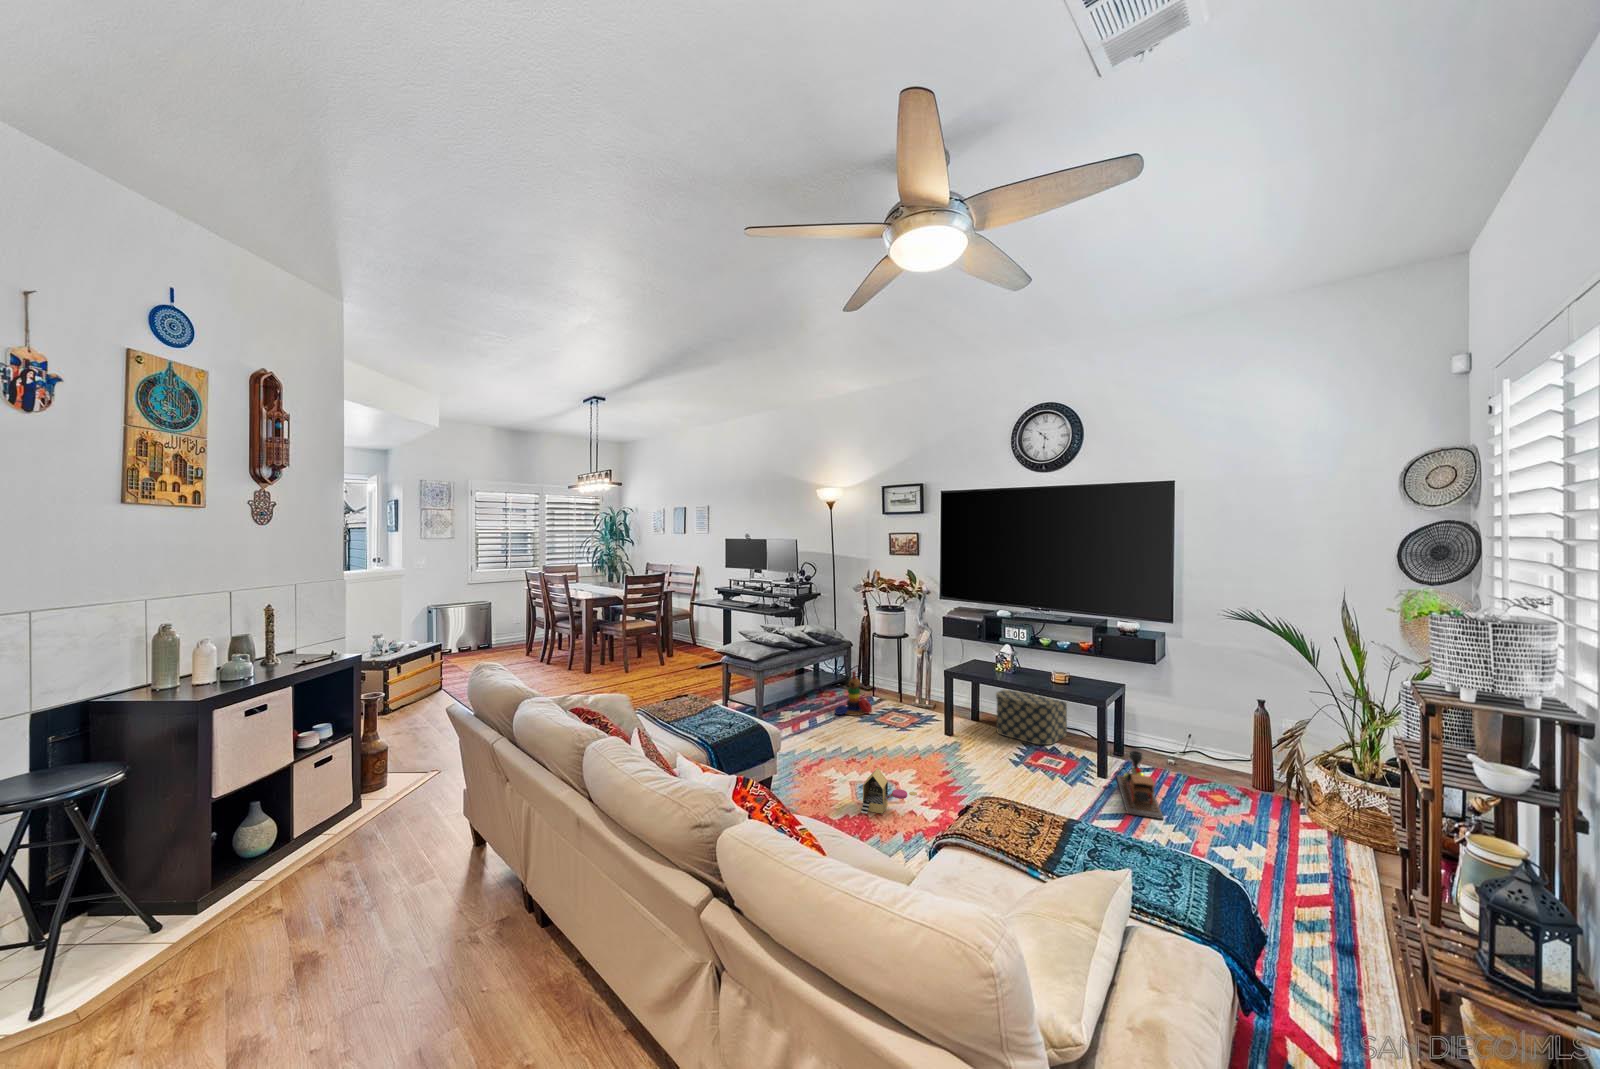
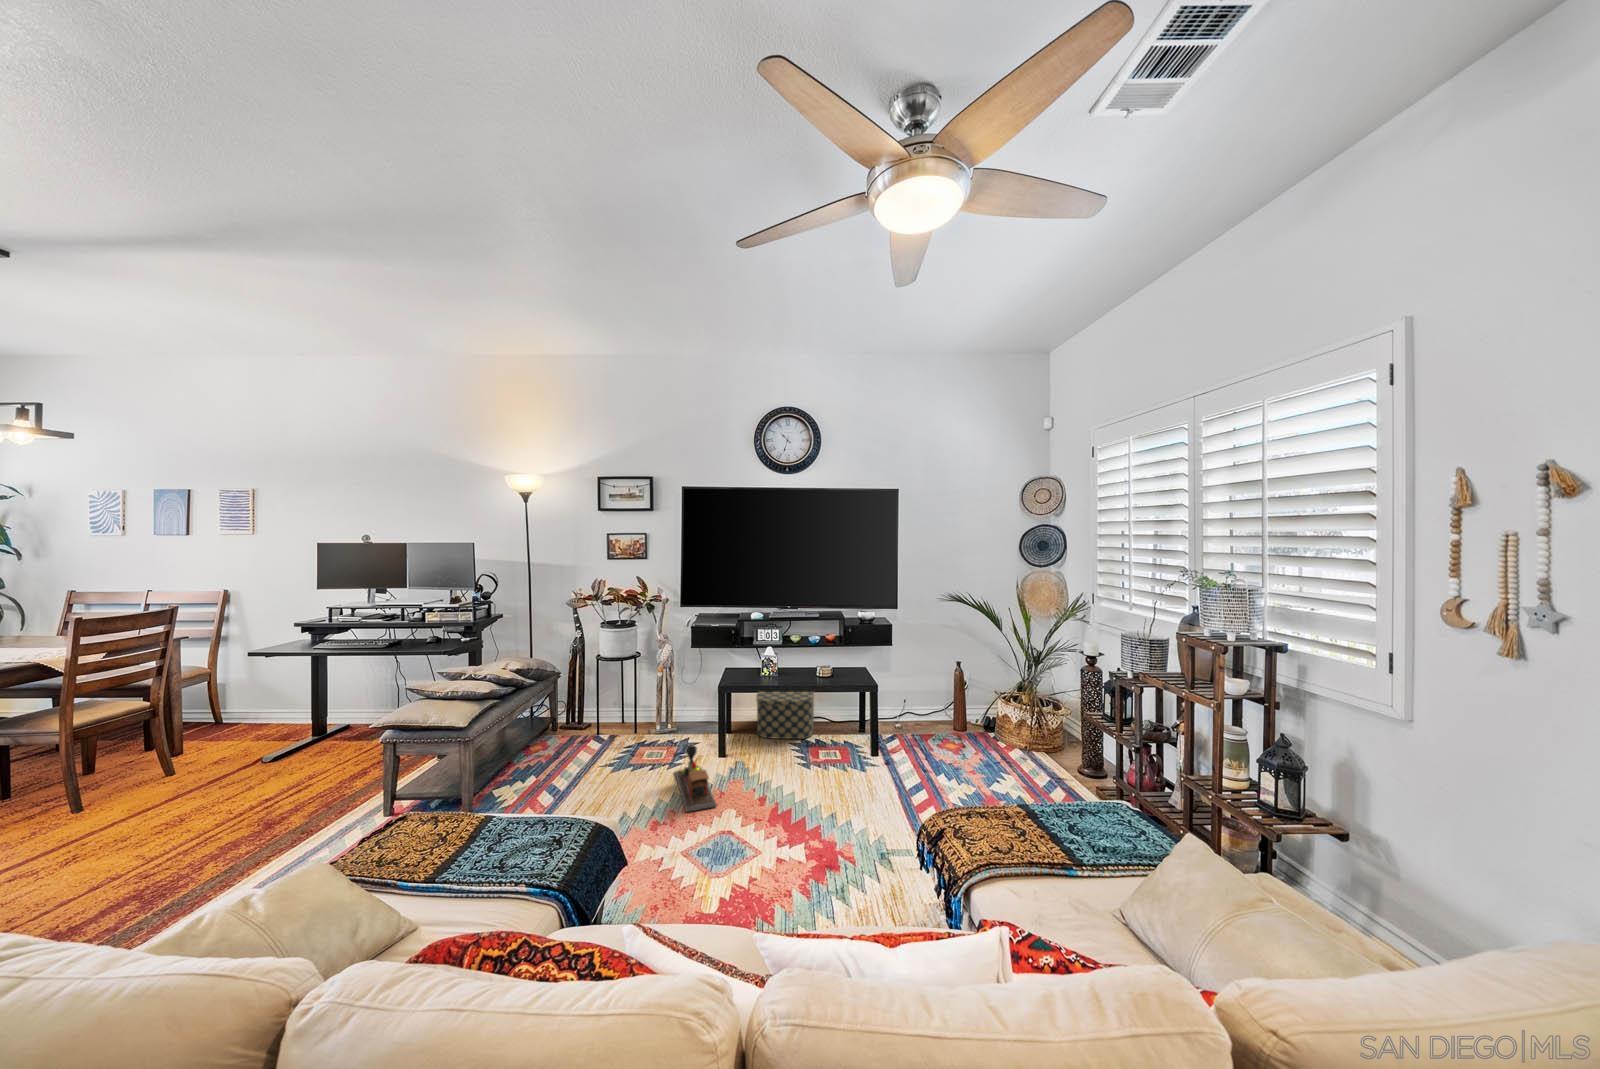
stacking toy: present [834,671,872,716] -> none [575,706,621,765]
toy train: present [1117,751,1164,819] -> present [675,746,717,812]
toy house: present [861,768,917,814] -> none [721,825,780,887]

